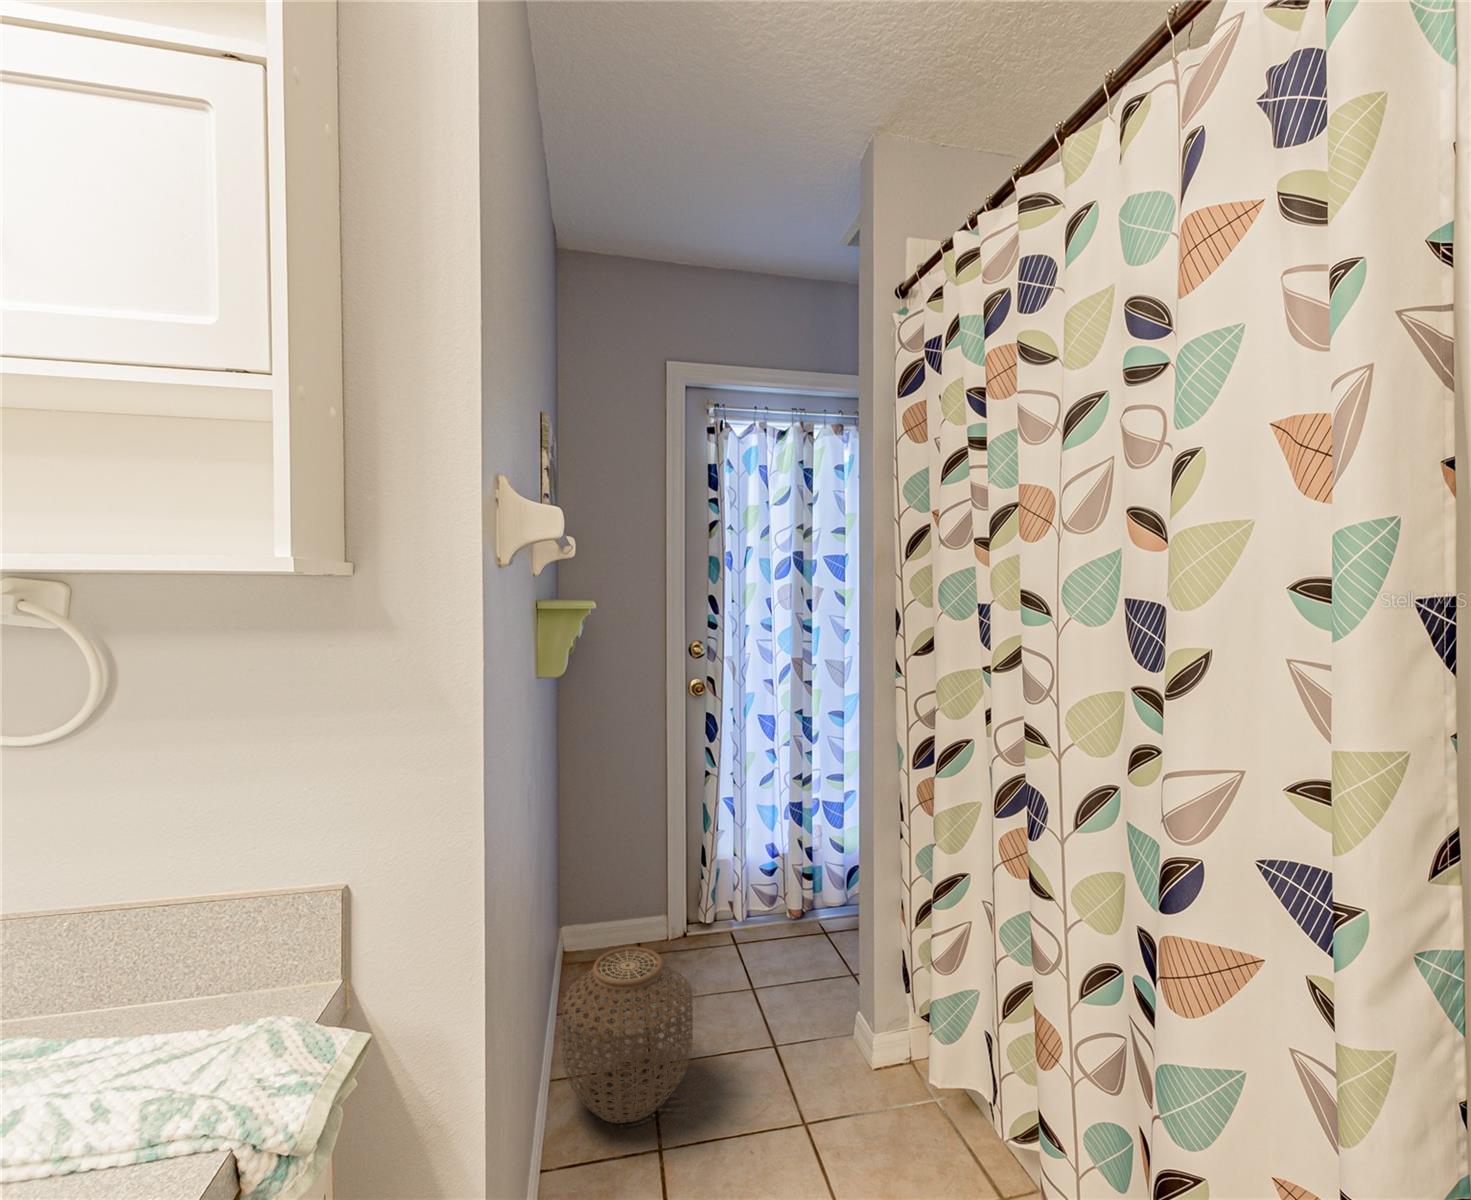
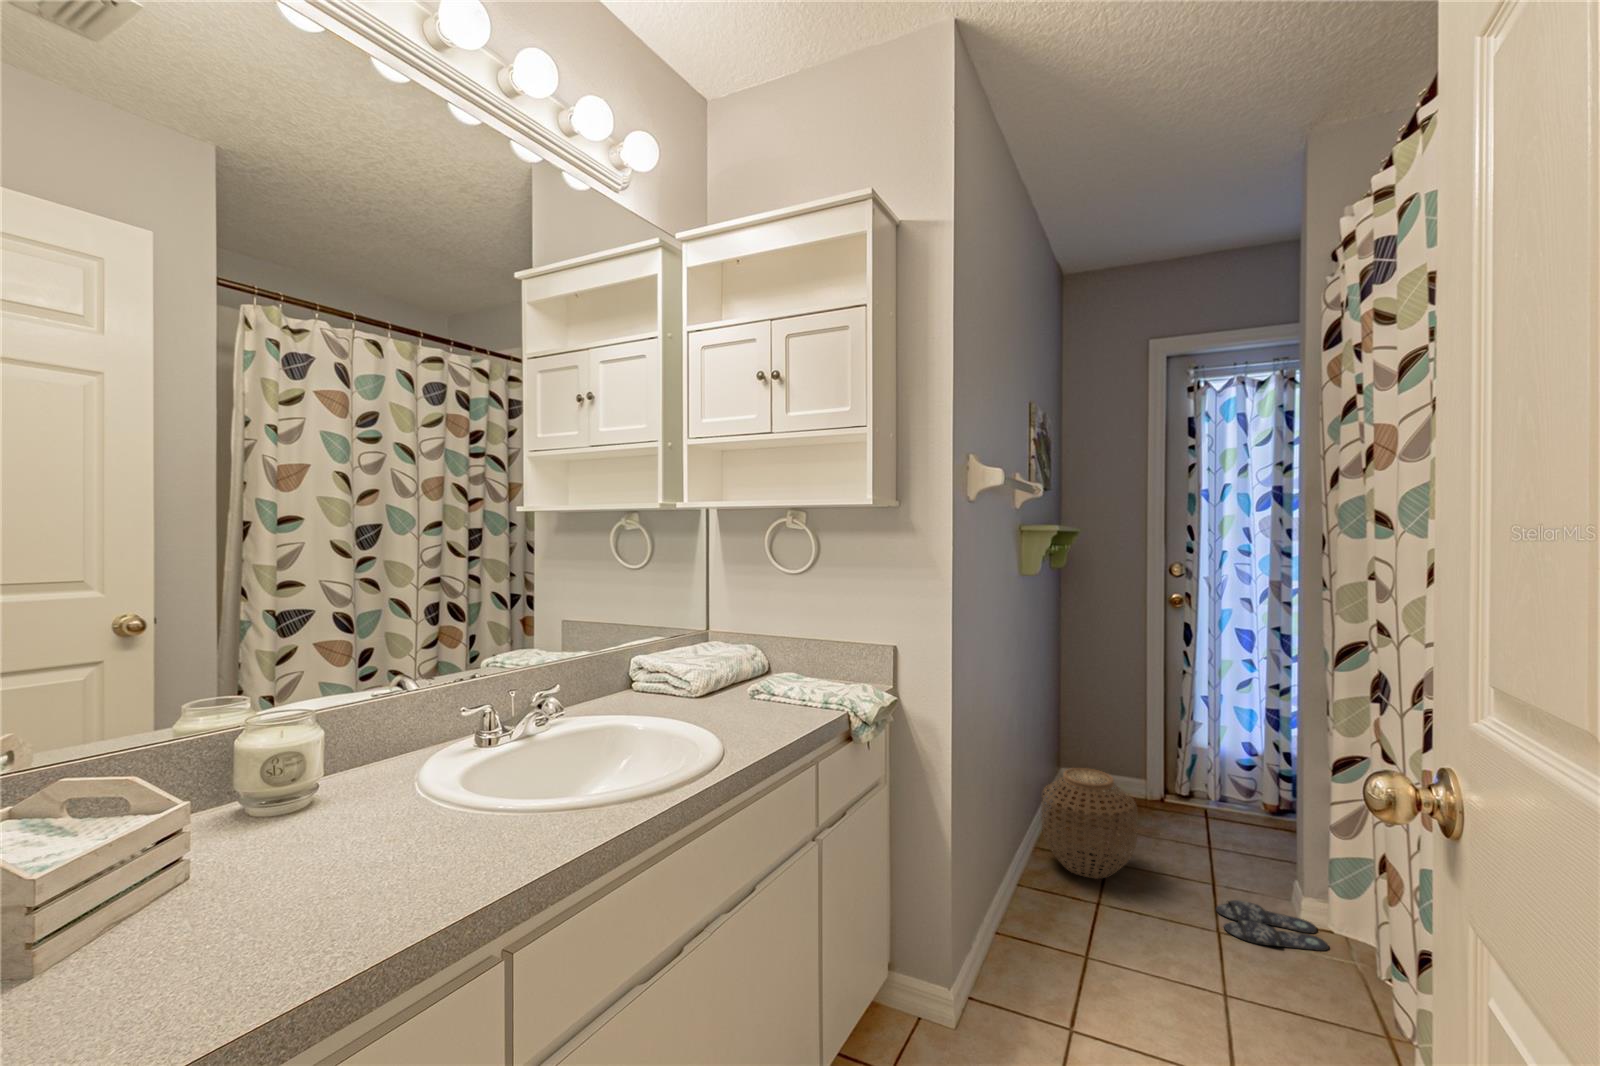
slippers: none [793,1076,916,1153] -> present [1216,900,1329,951]

